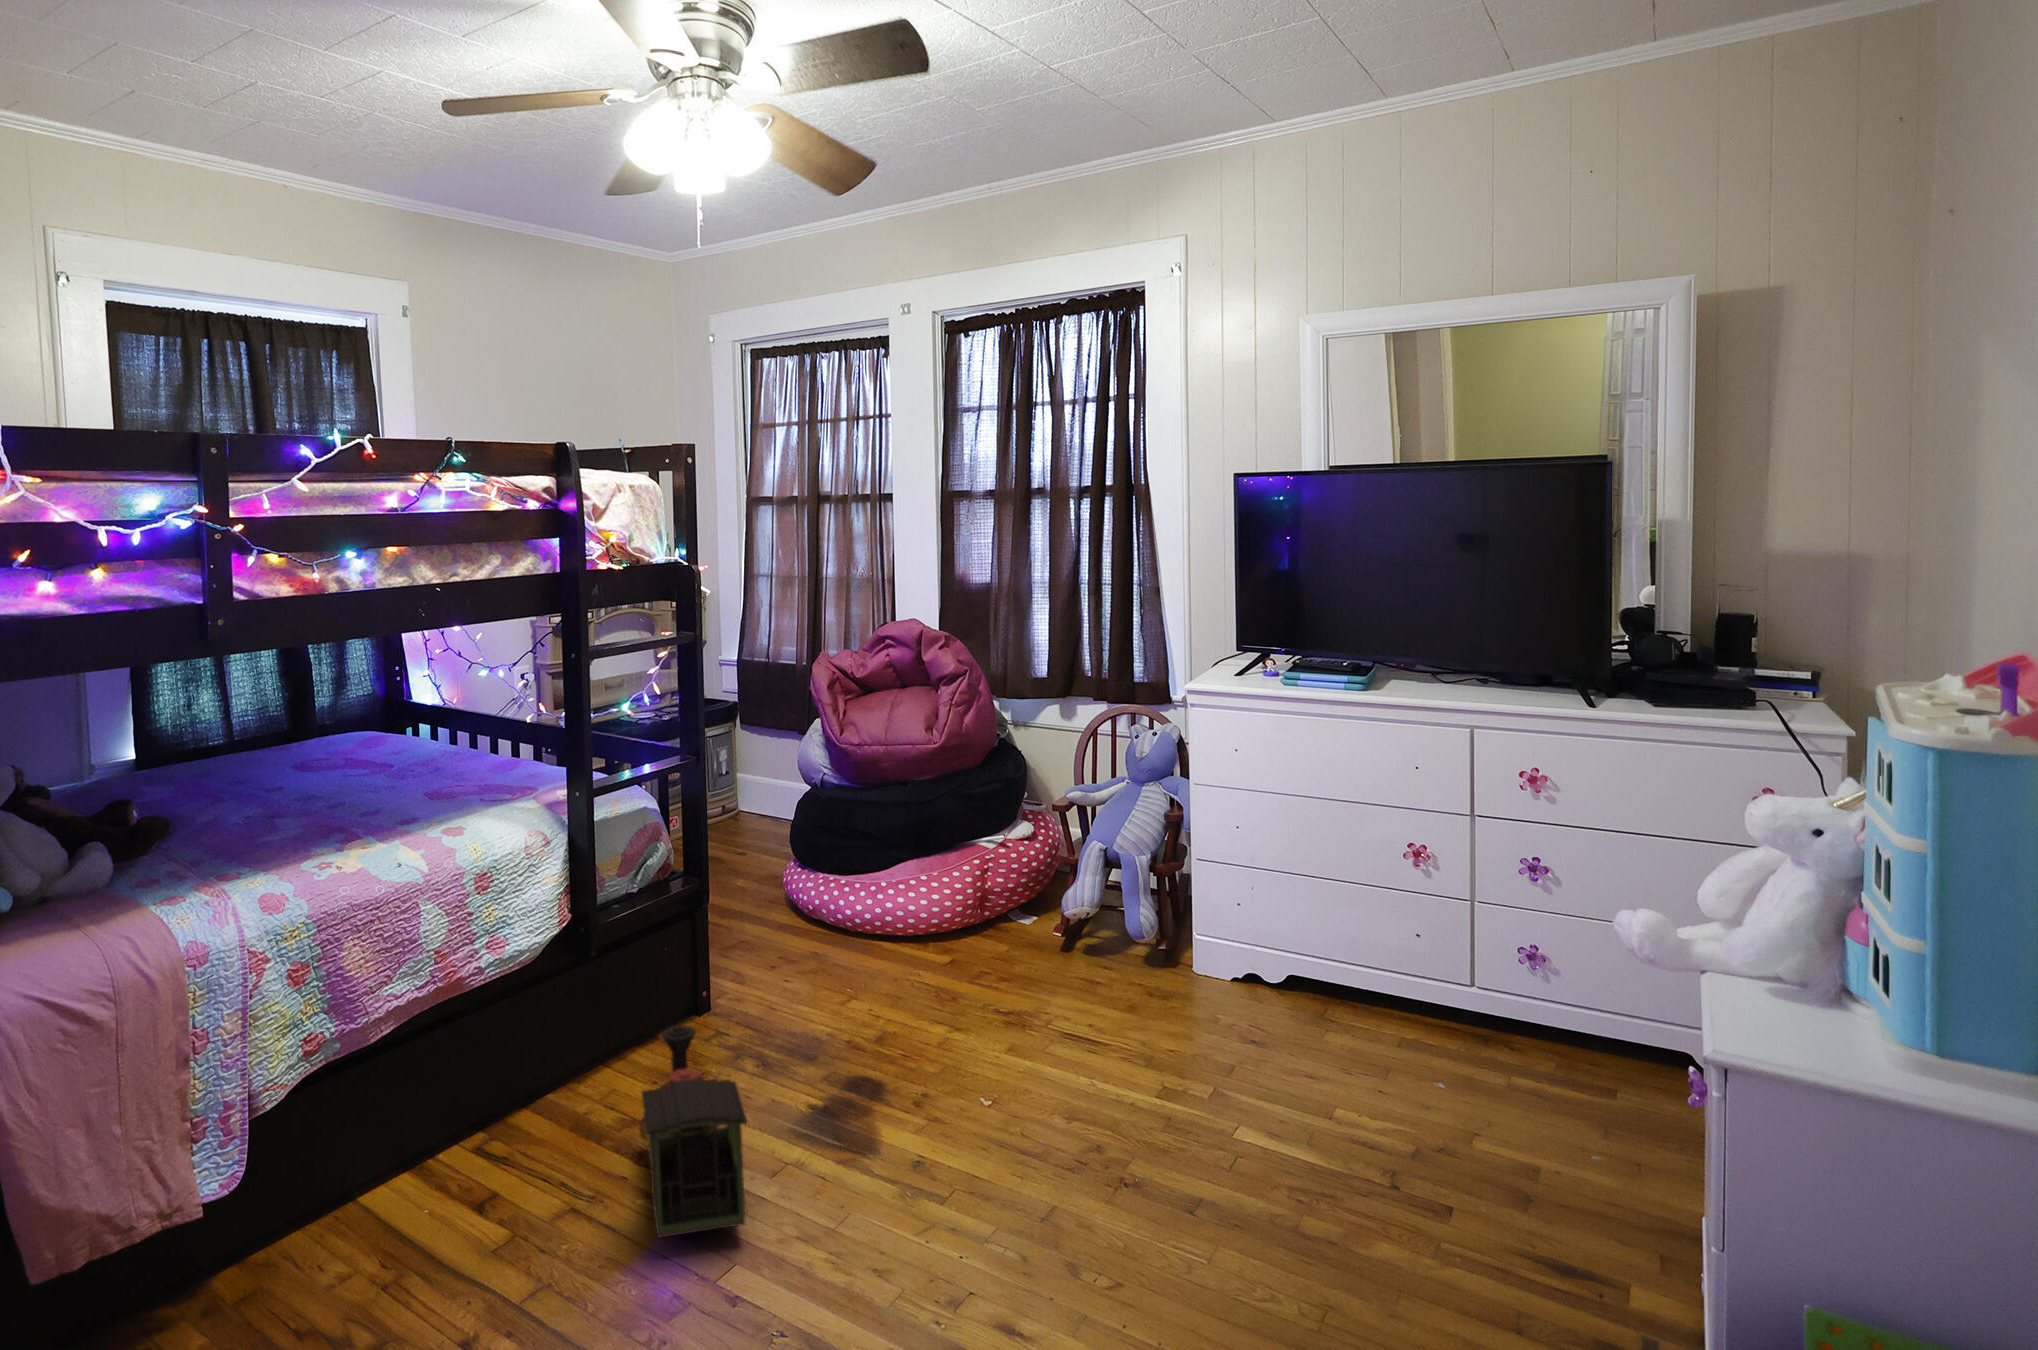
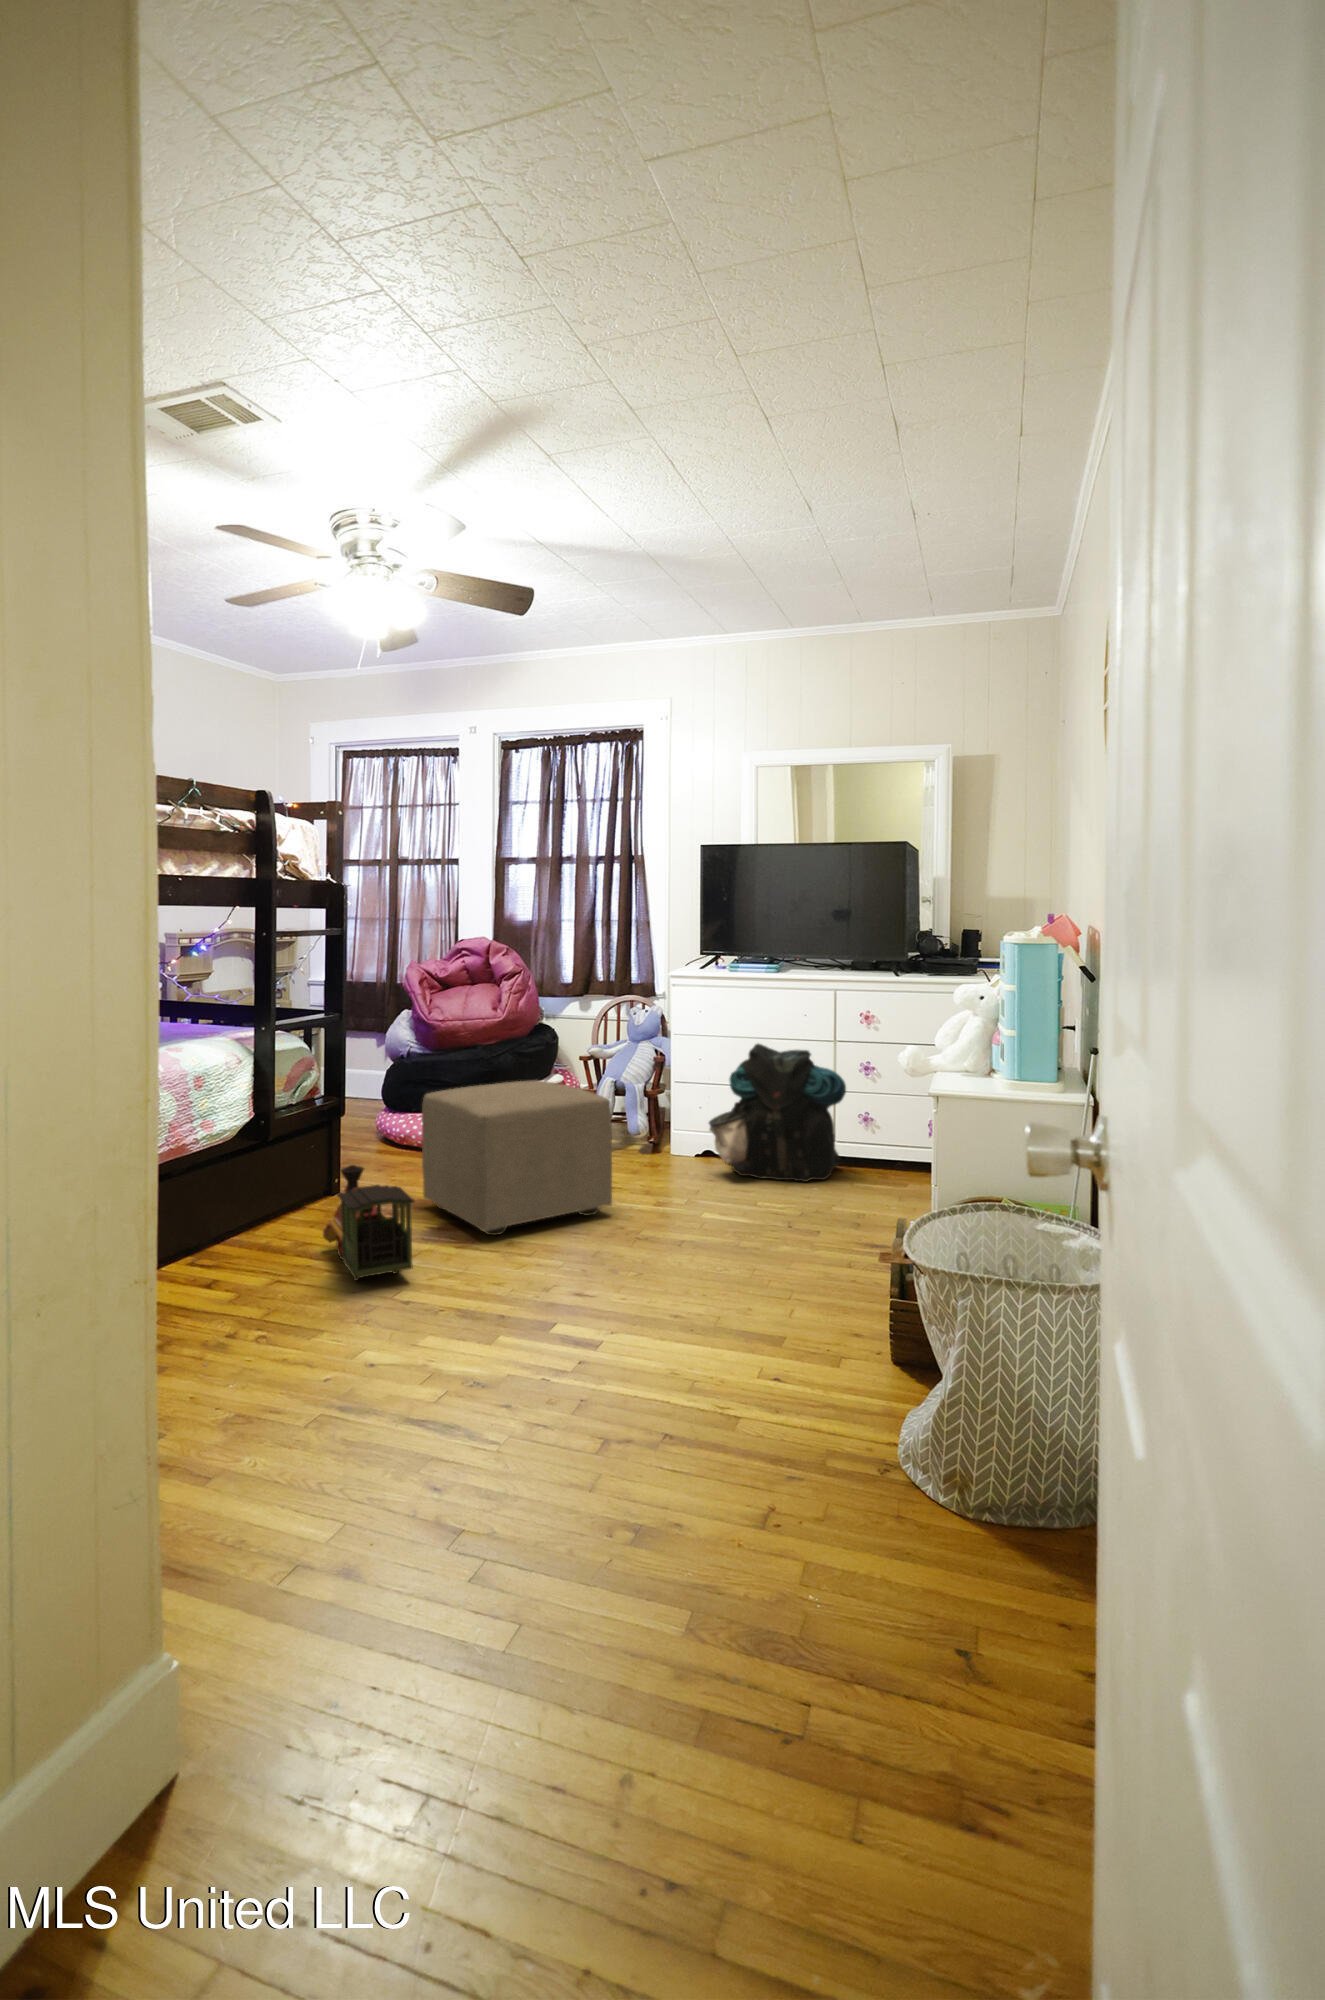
backpack: none [1249,820,1492,1062] -> present [709,1044,846,1182]
ottoman: none [795,873,1080,1145] -> present [422,1080,612,1235]

